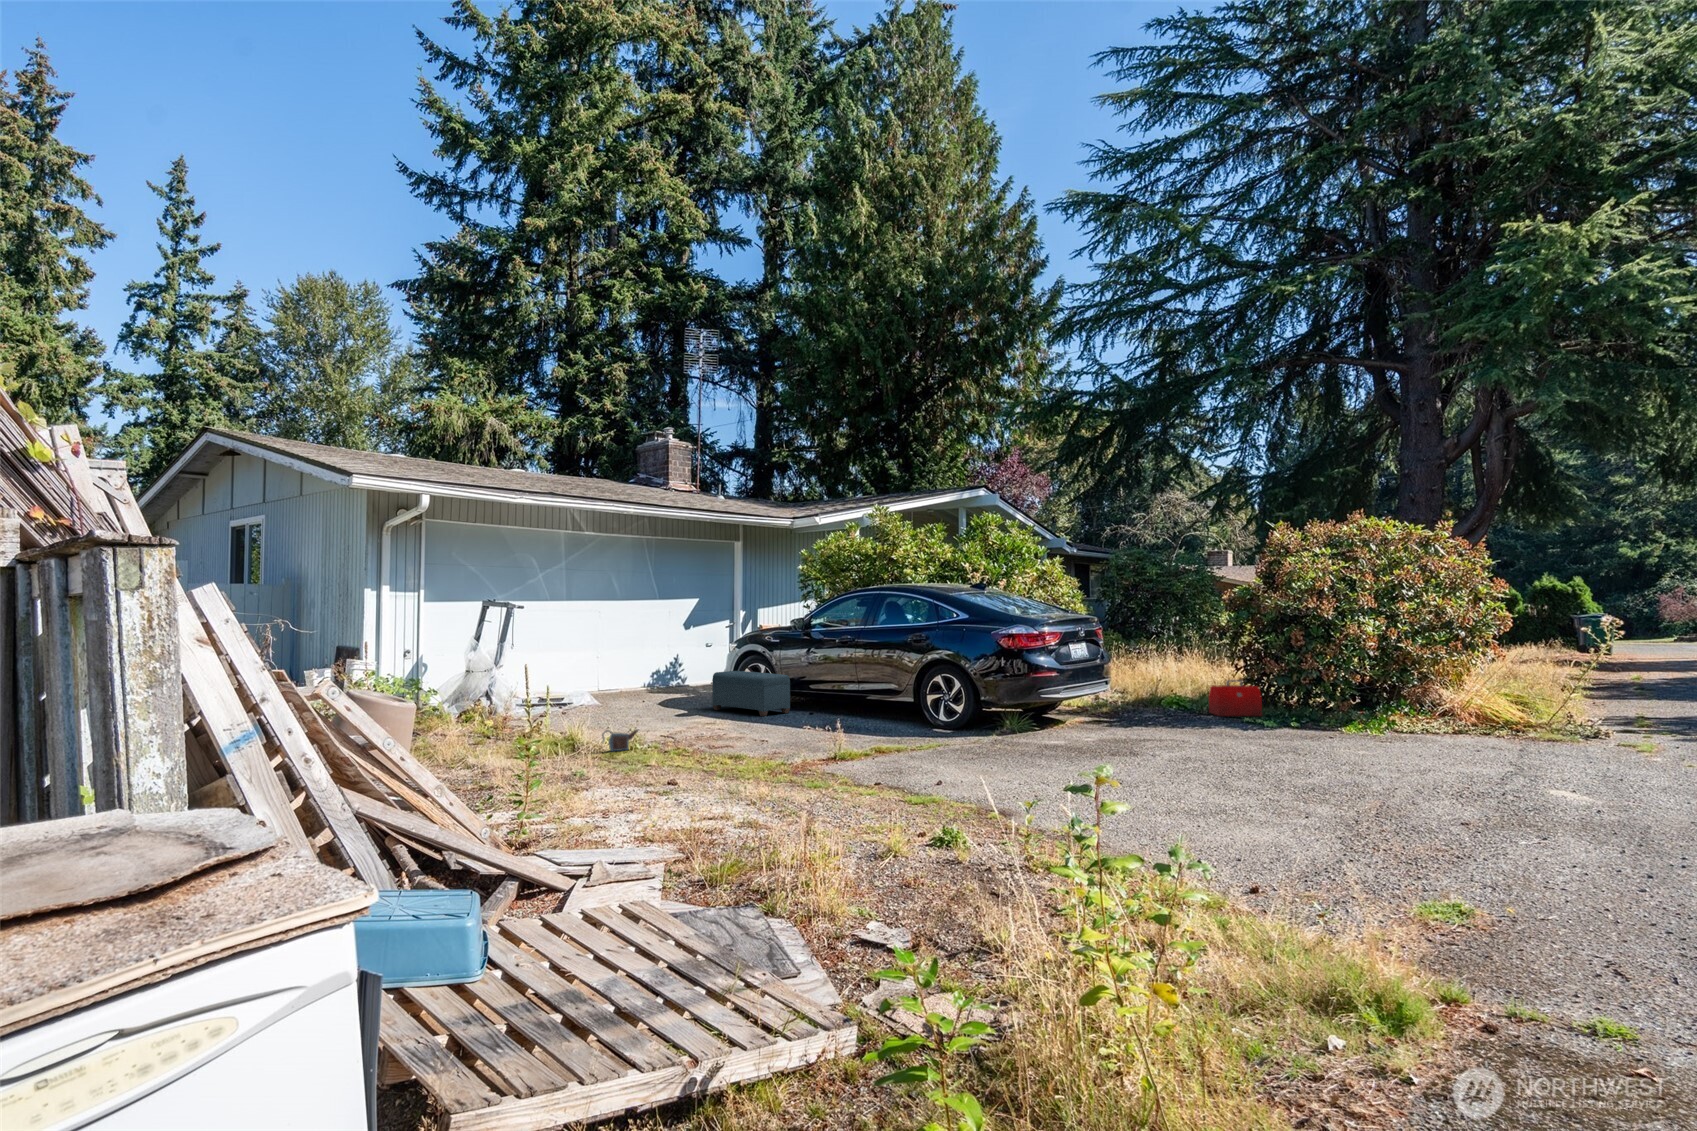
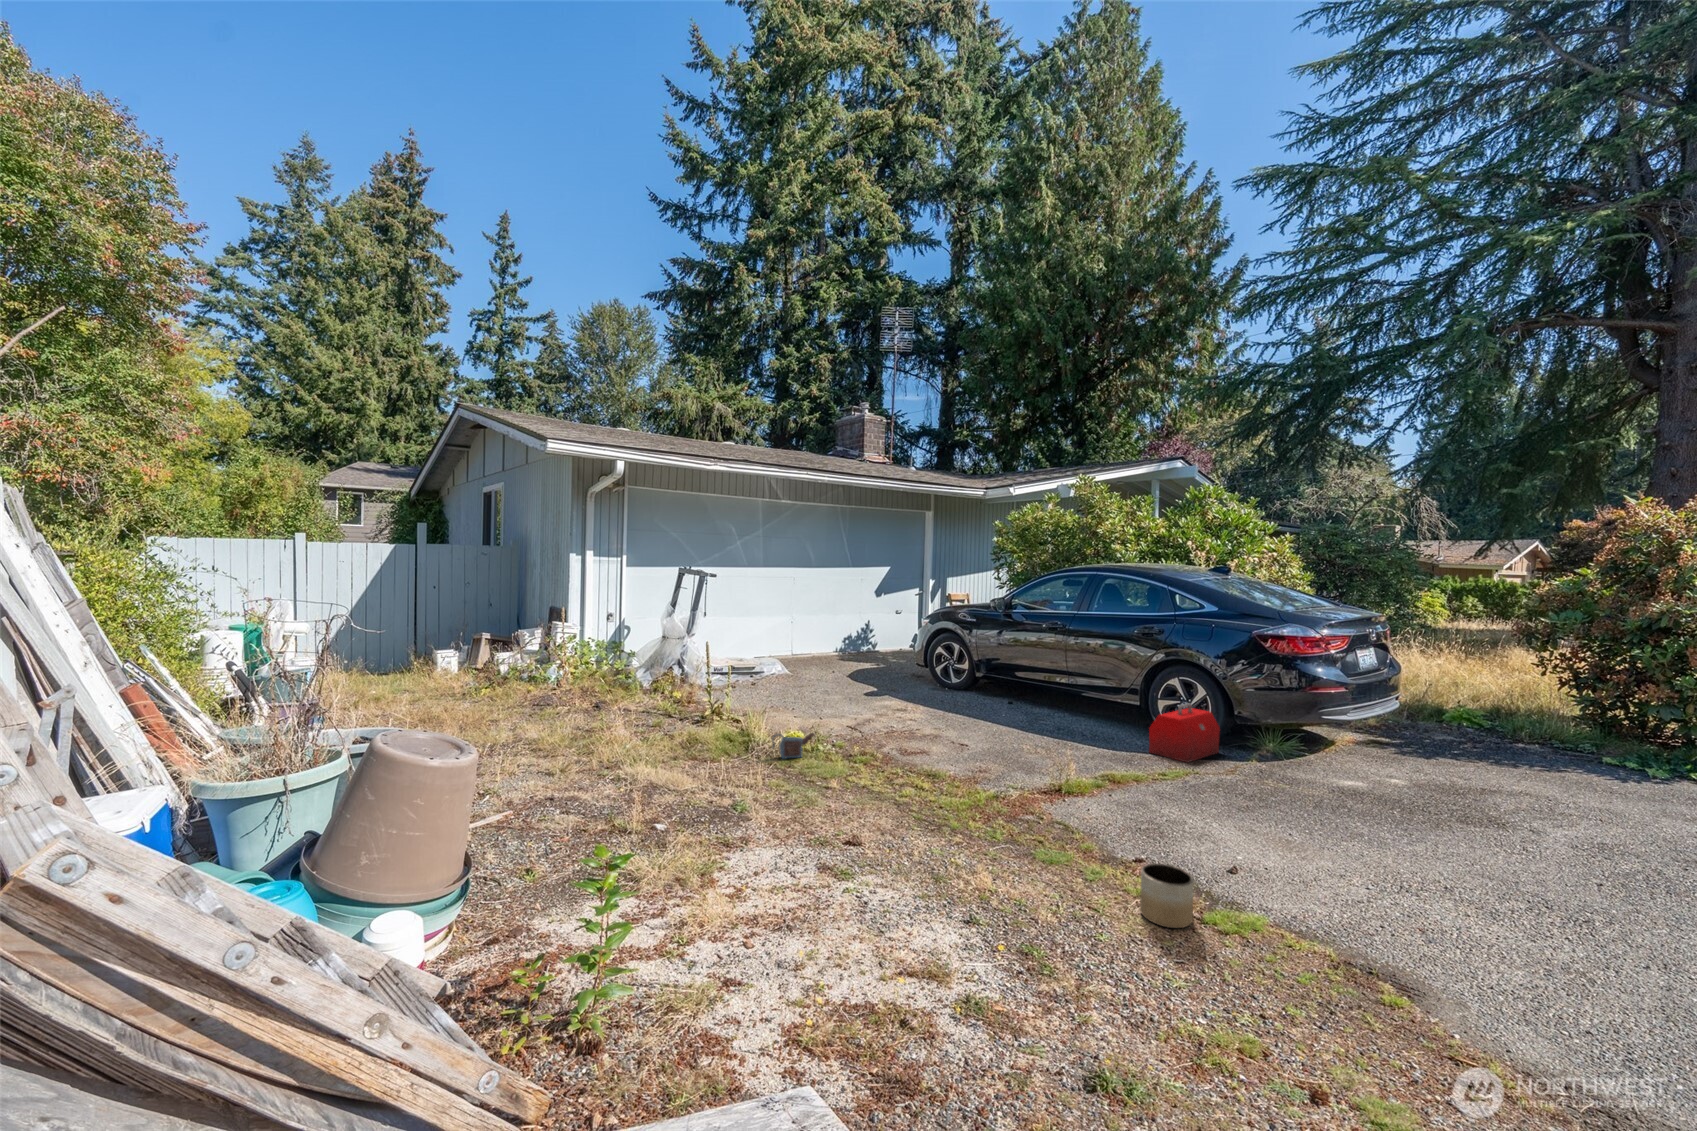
bench: present [712,671,790,716] -> none [900,648,984,703]
toolbox: present [1209,680,1262,716] -> present [1149,703,1220,762]
planter: none [867,762,898,795] -> present [1140,864,1194,928]

